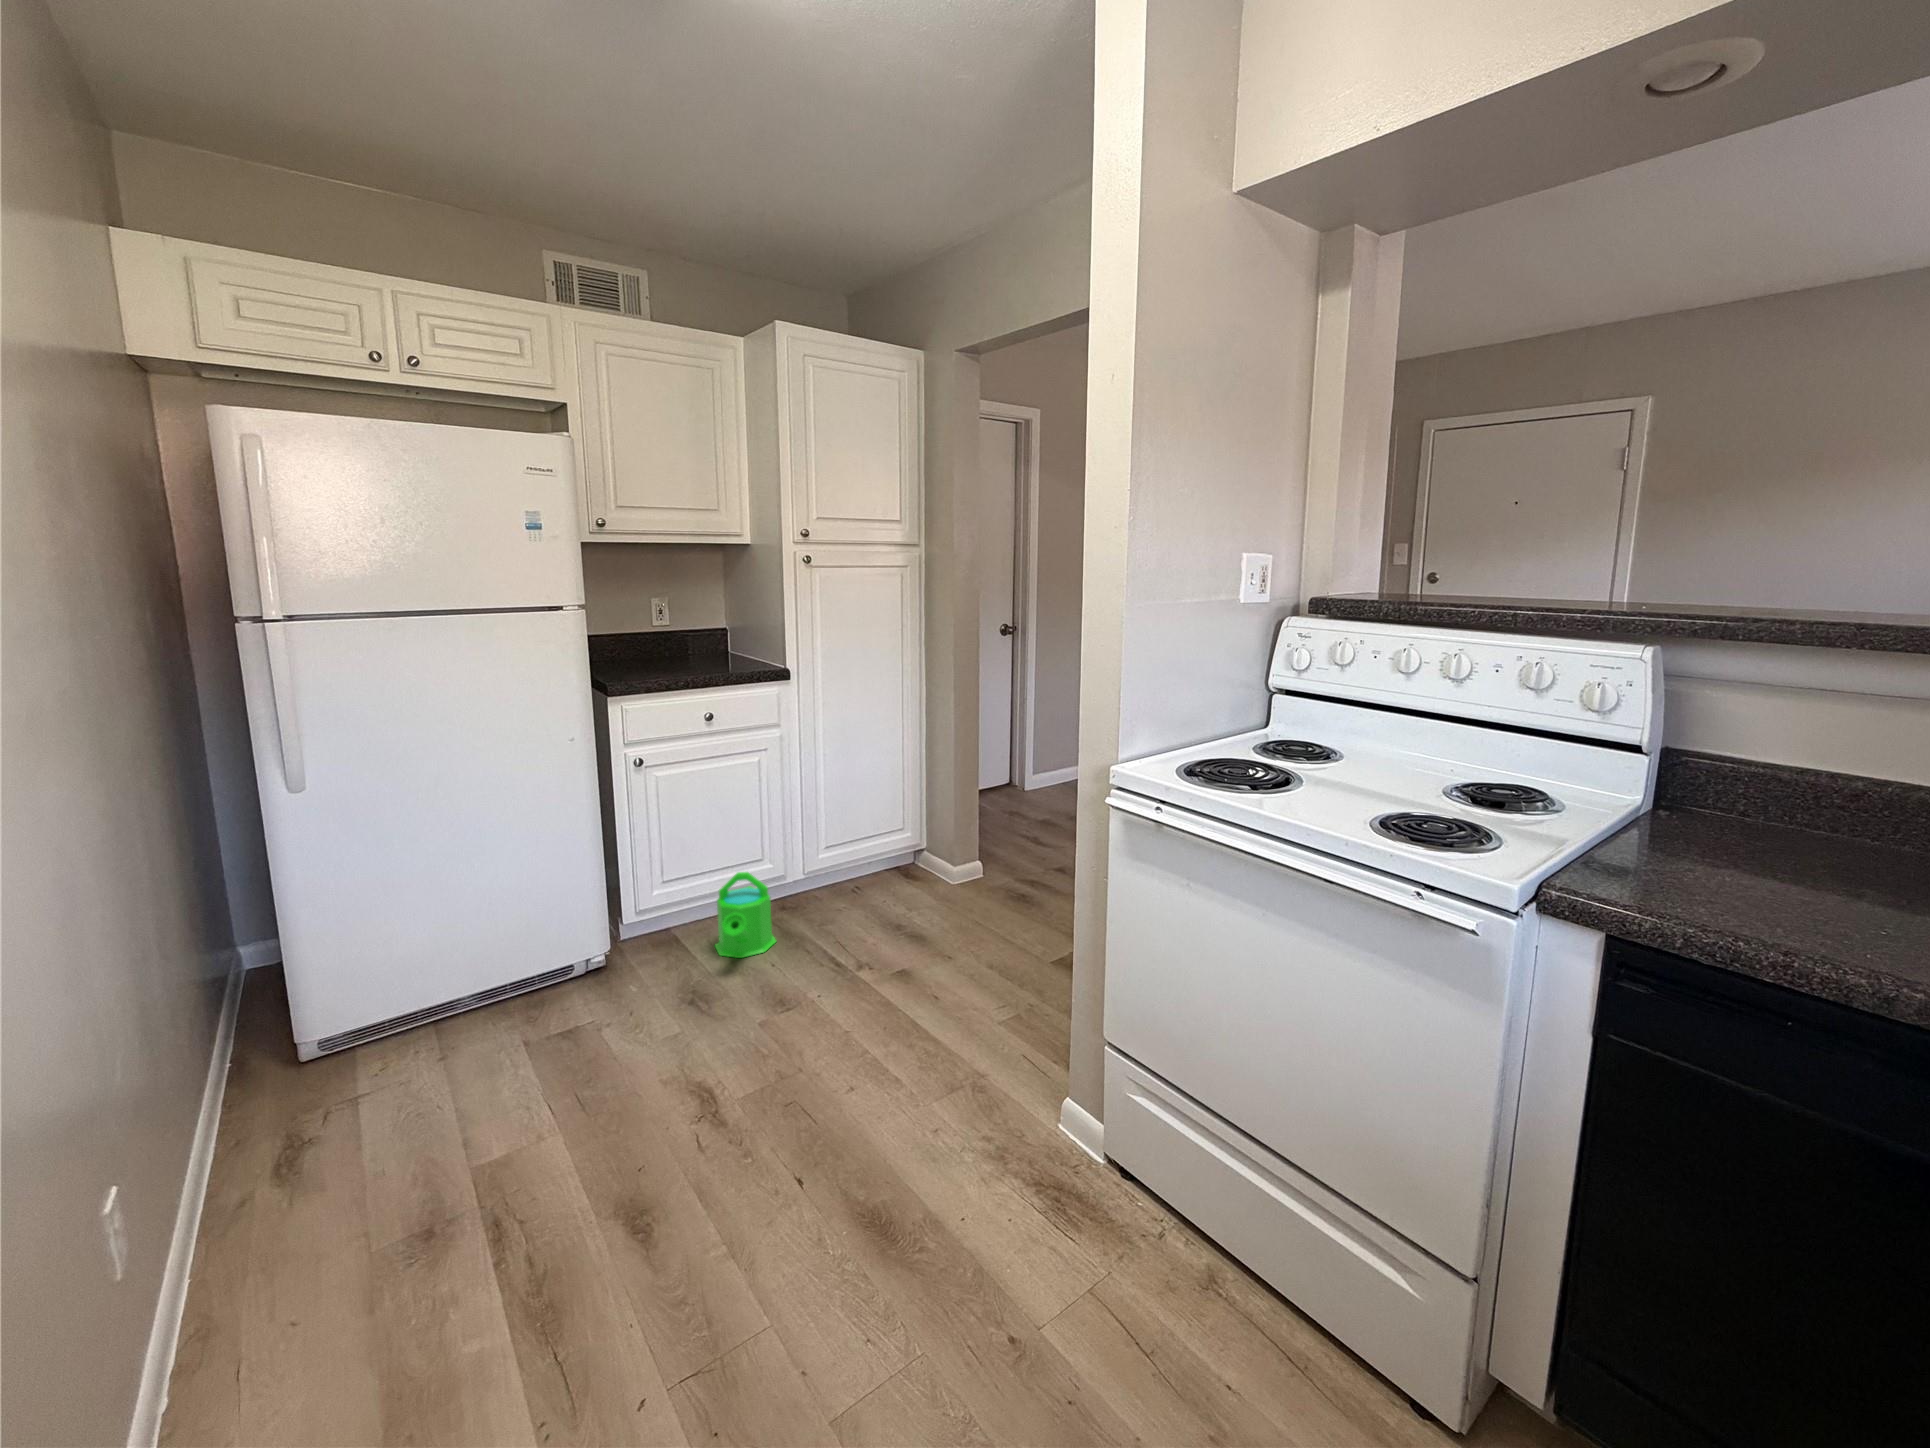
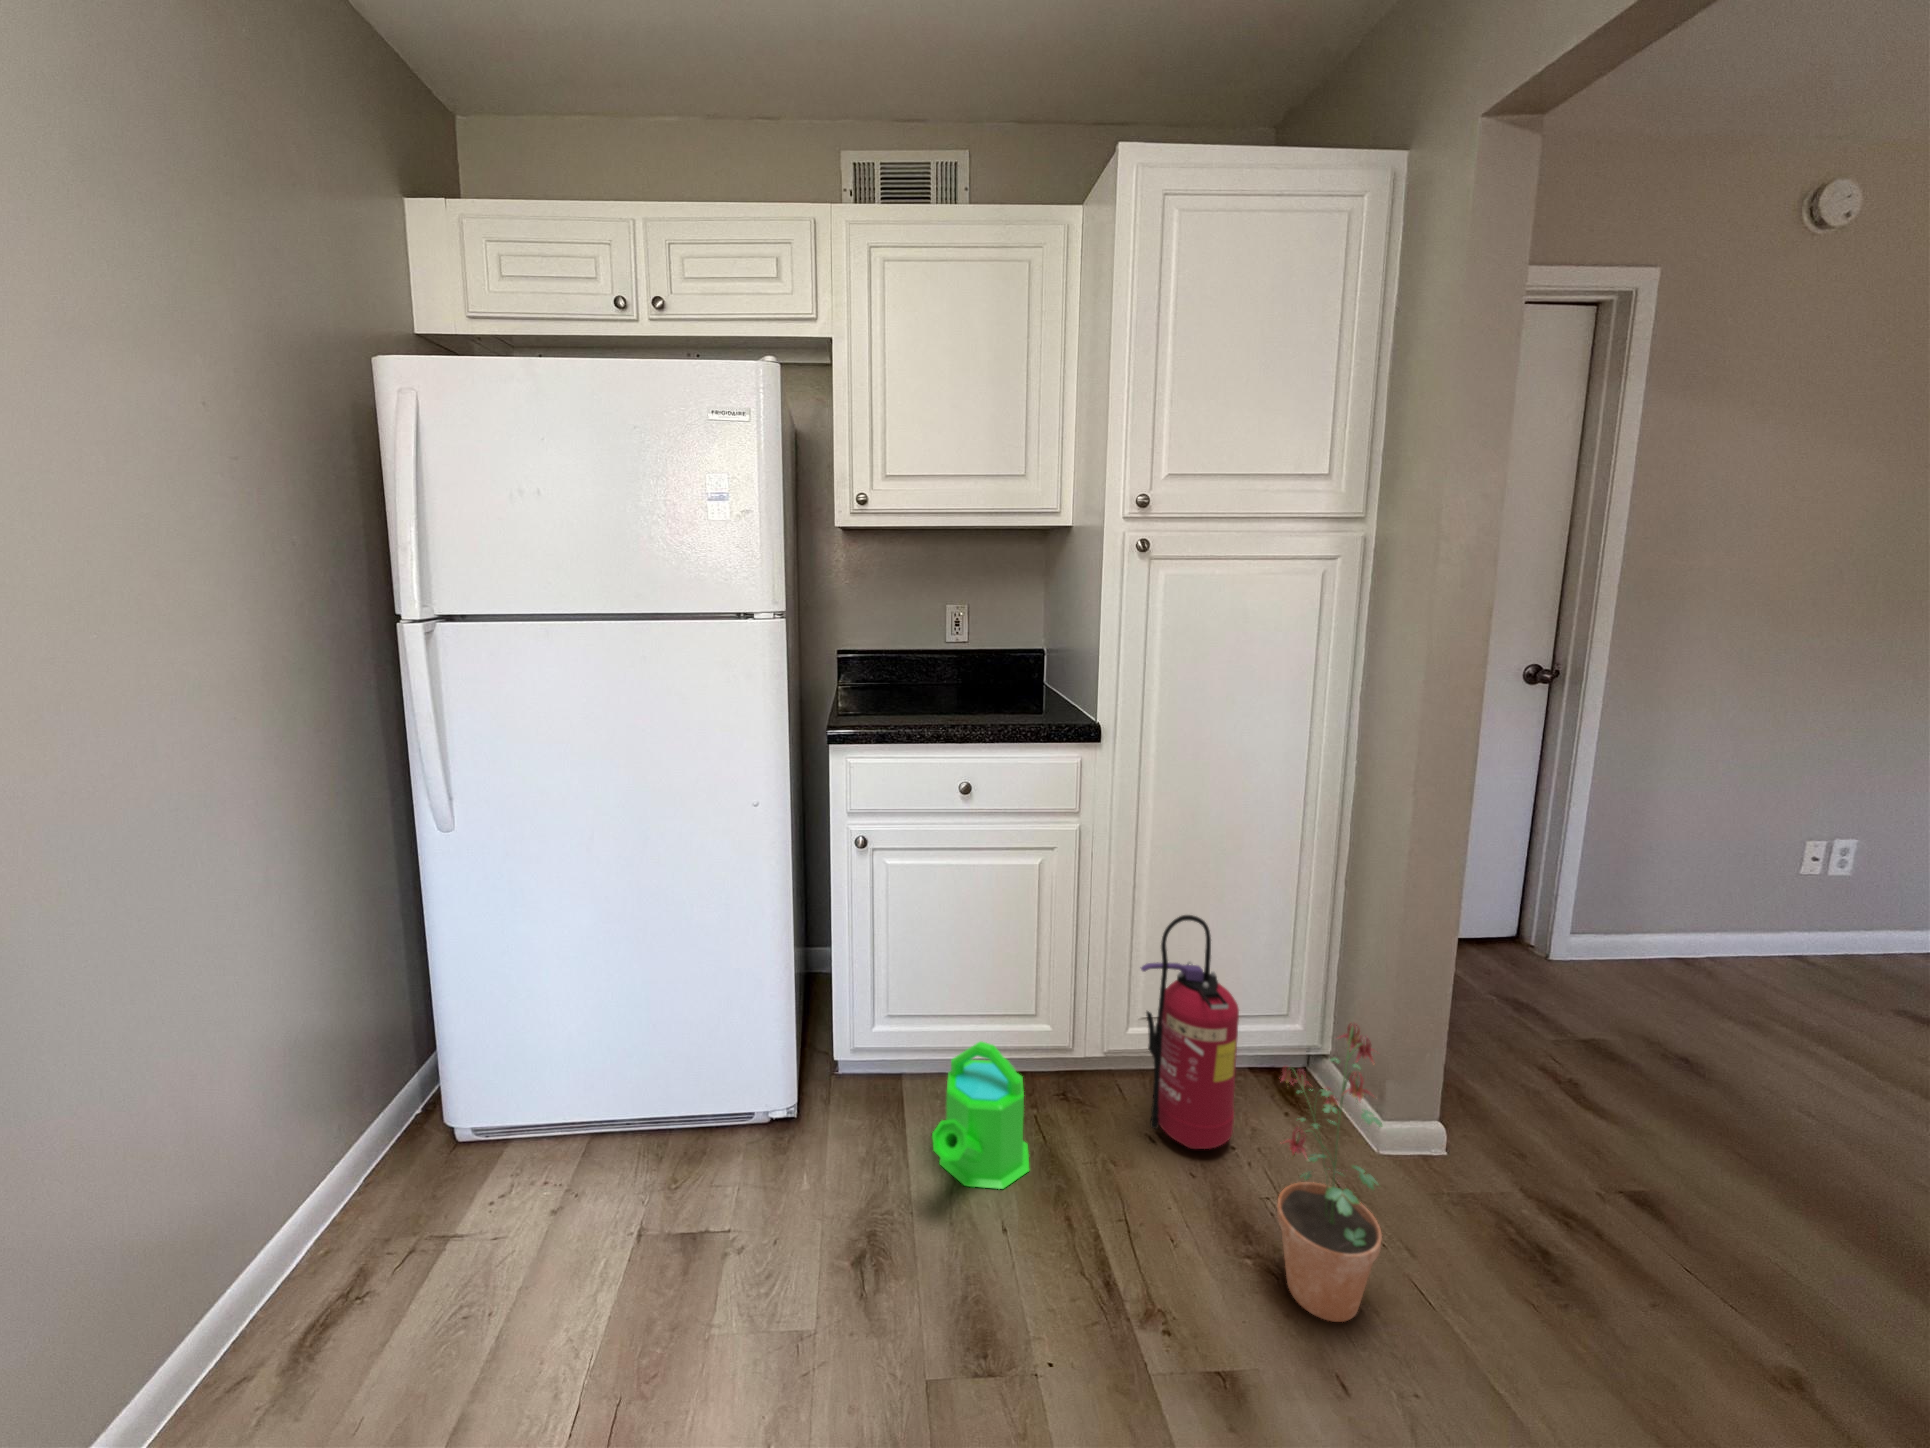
fire extinguisher: none [827,773,884,907] -> present [1141,915,1239,1149]
potted plant: none [907,799,960,942] -> present [1277,1024,1382,1322]

